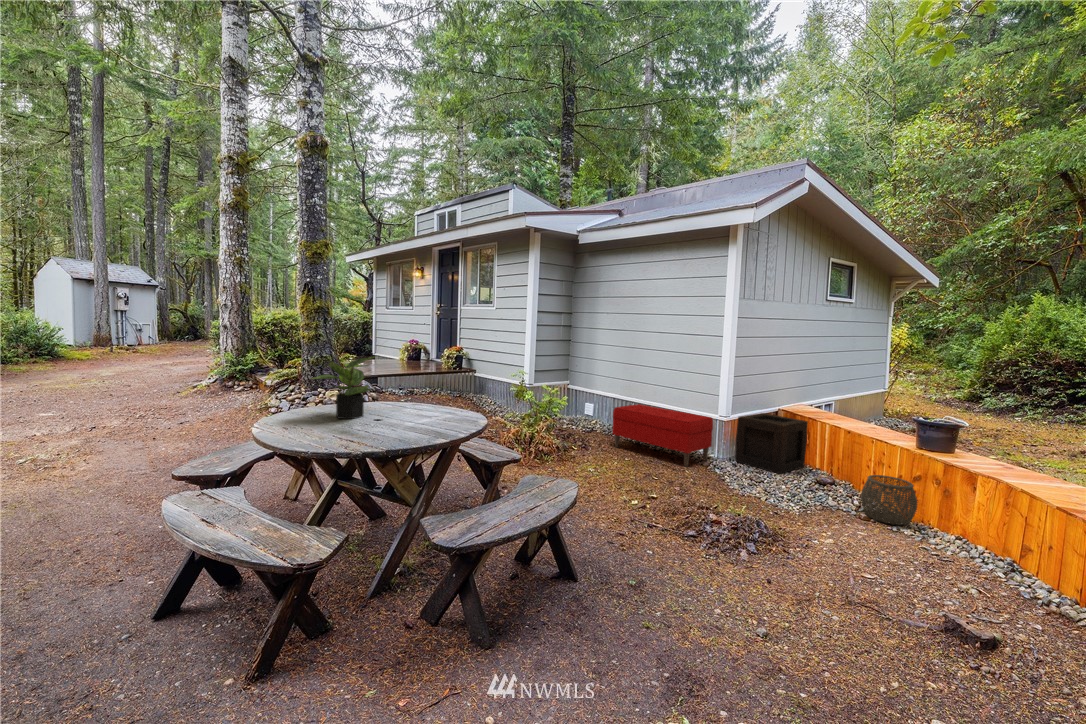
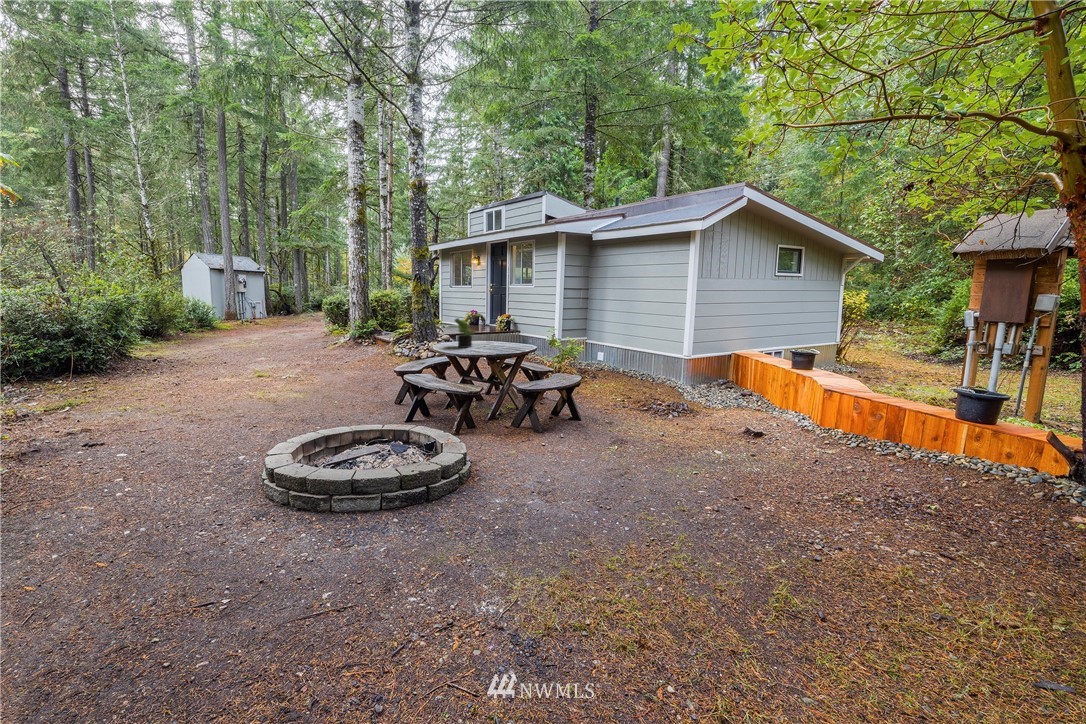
bench: present [612,404,713,467] -> none [615,351,680,388]
wooden crate: present [735,413,808,474] -> none [695,355,743,391]
woven basket: present [861,475,917,525] -> none [753,384,783,410]

